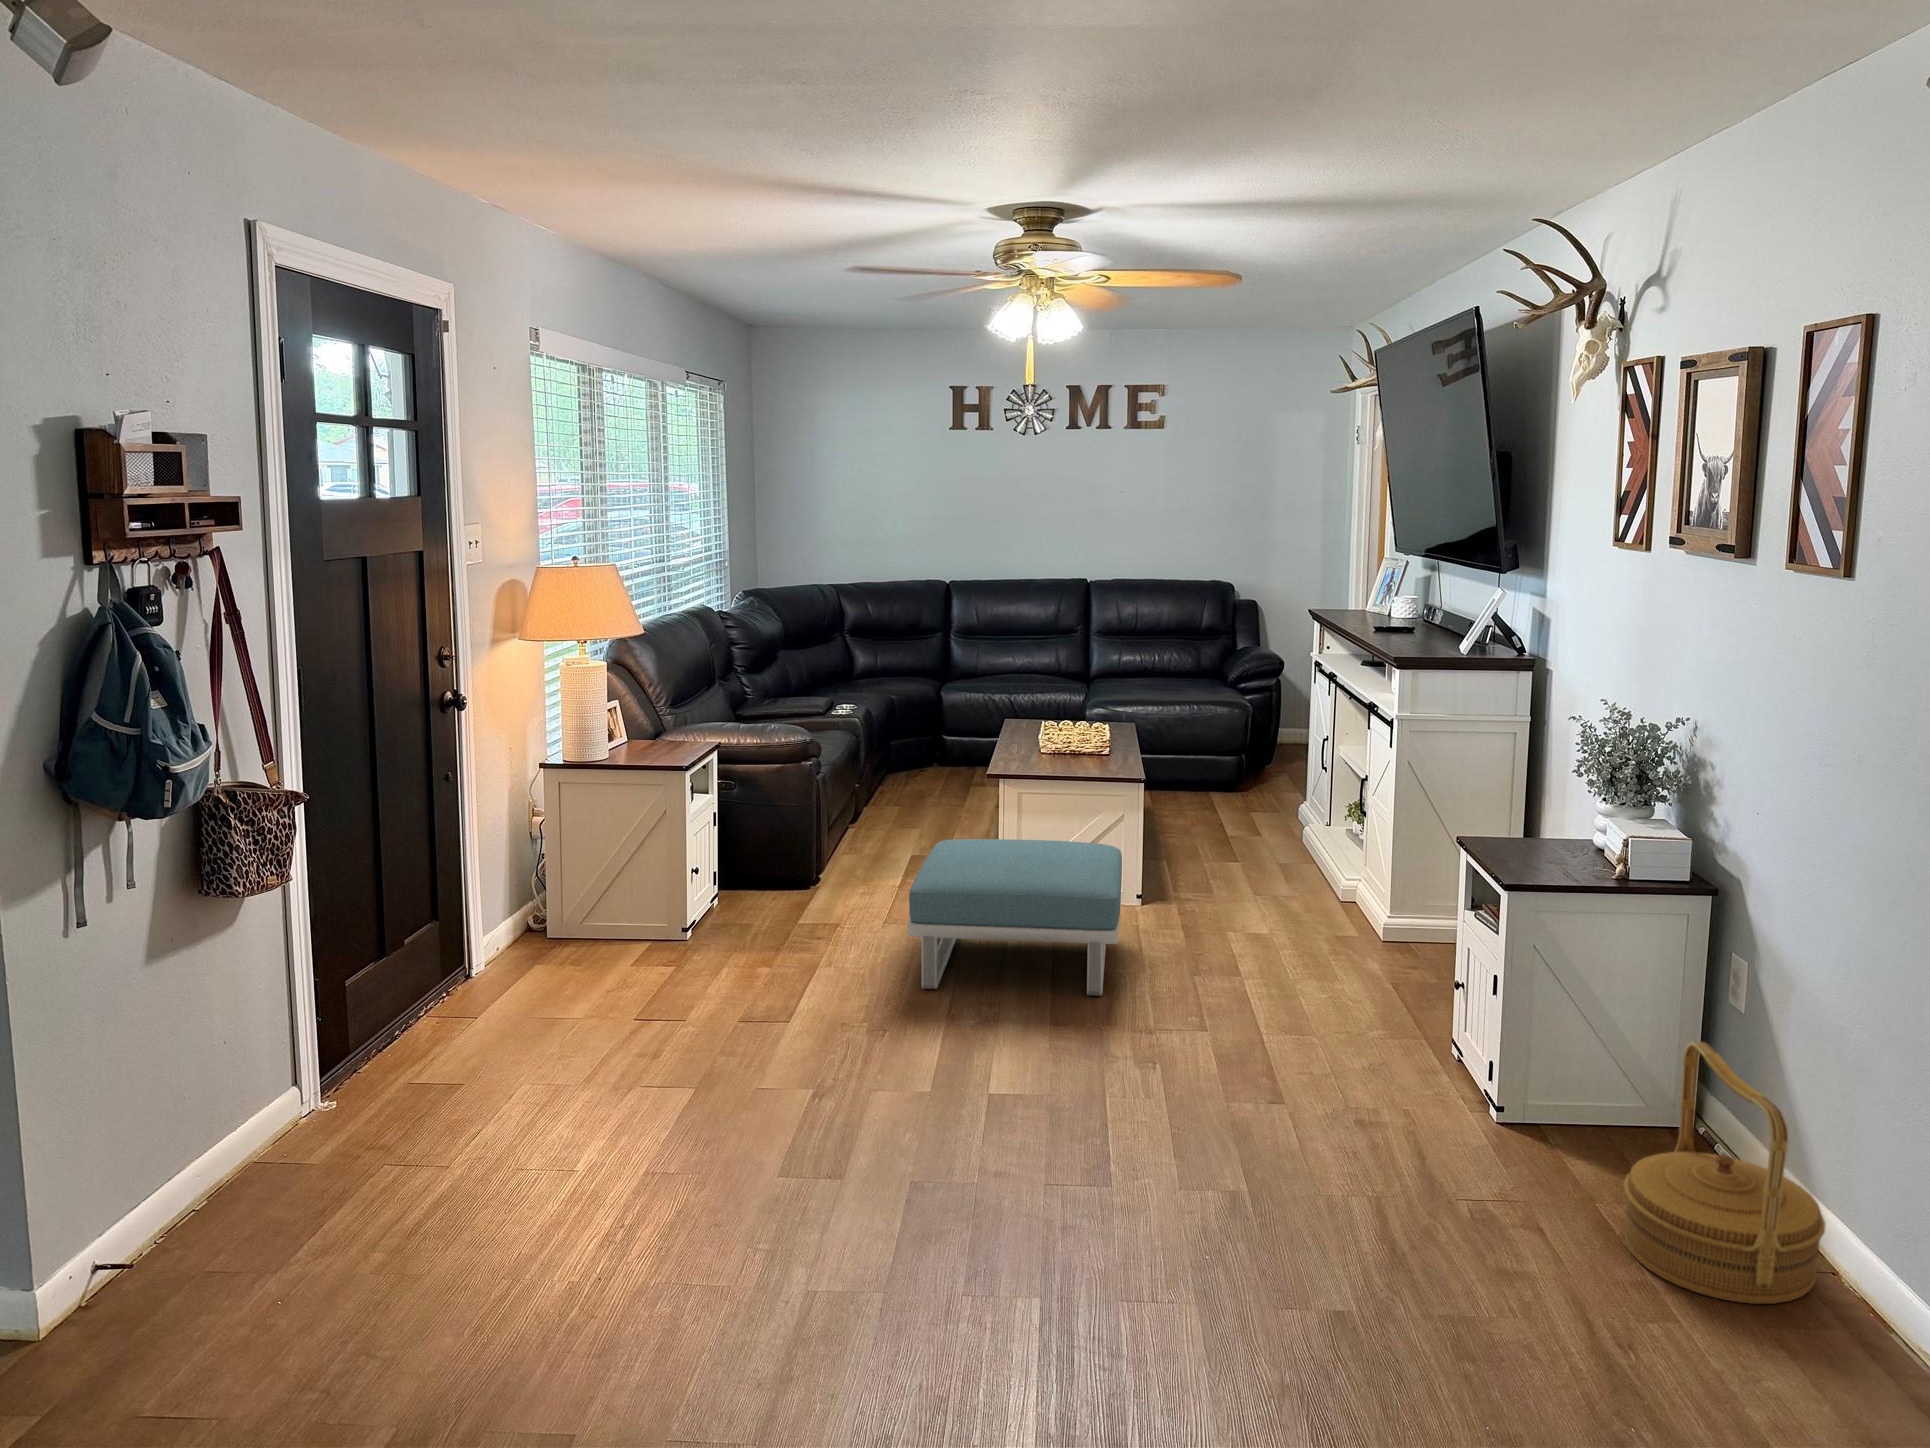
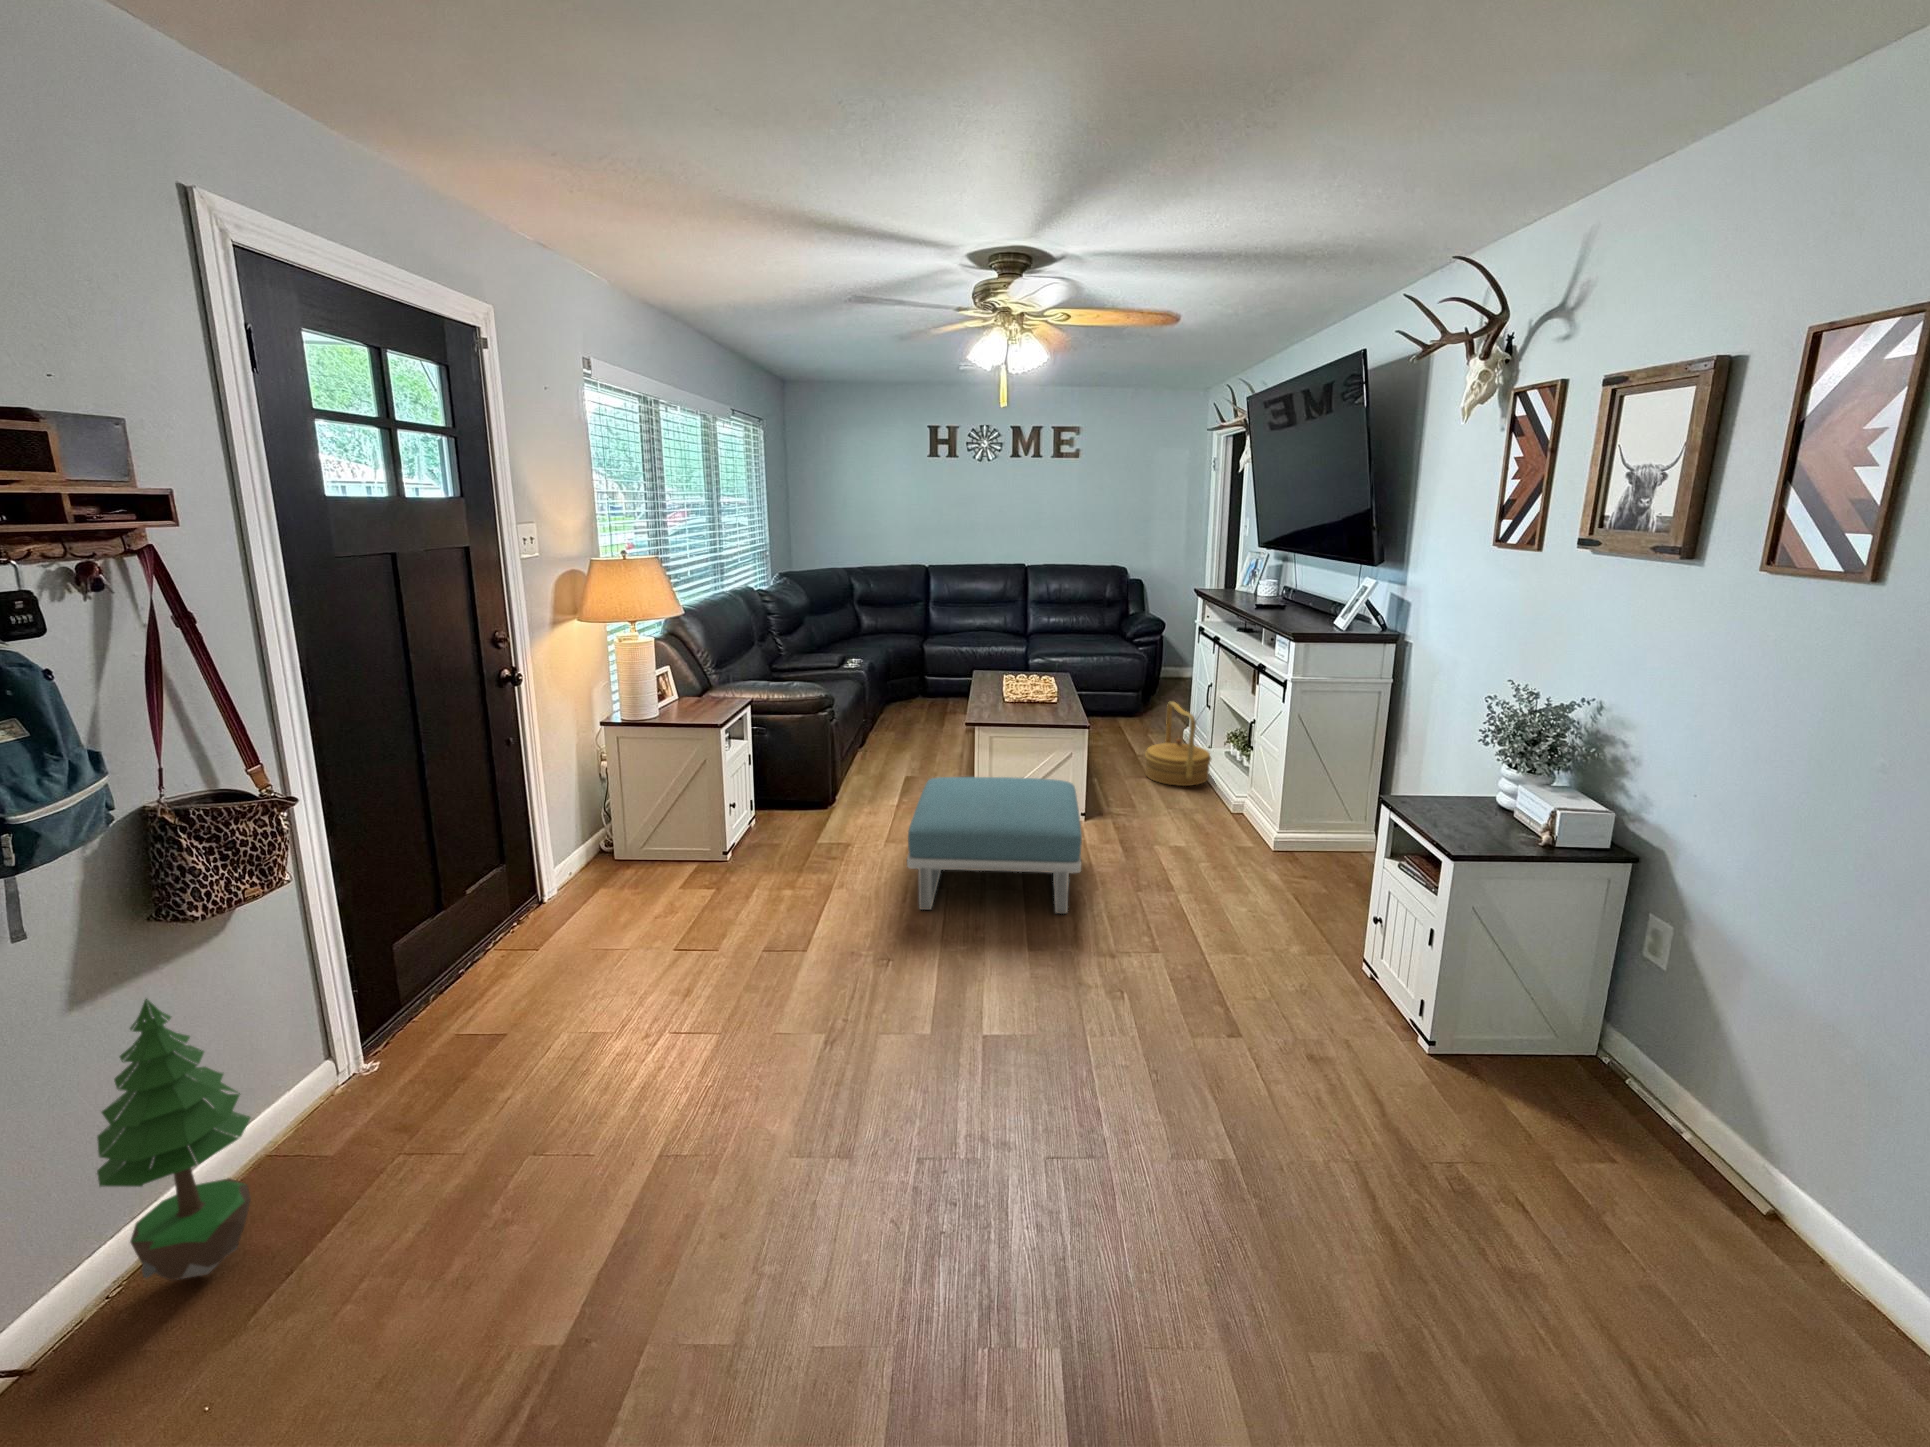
potted tree: none [161,953,279,1234] -> present [97,999,251,1280]
woven basket: present [1624,1042,1826,1304] -> present [1145,702,1211,786]

